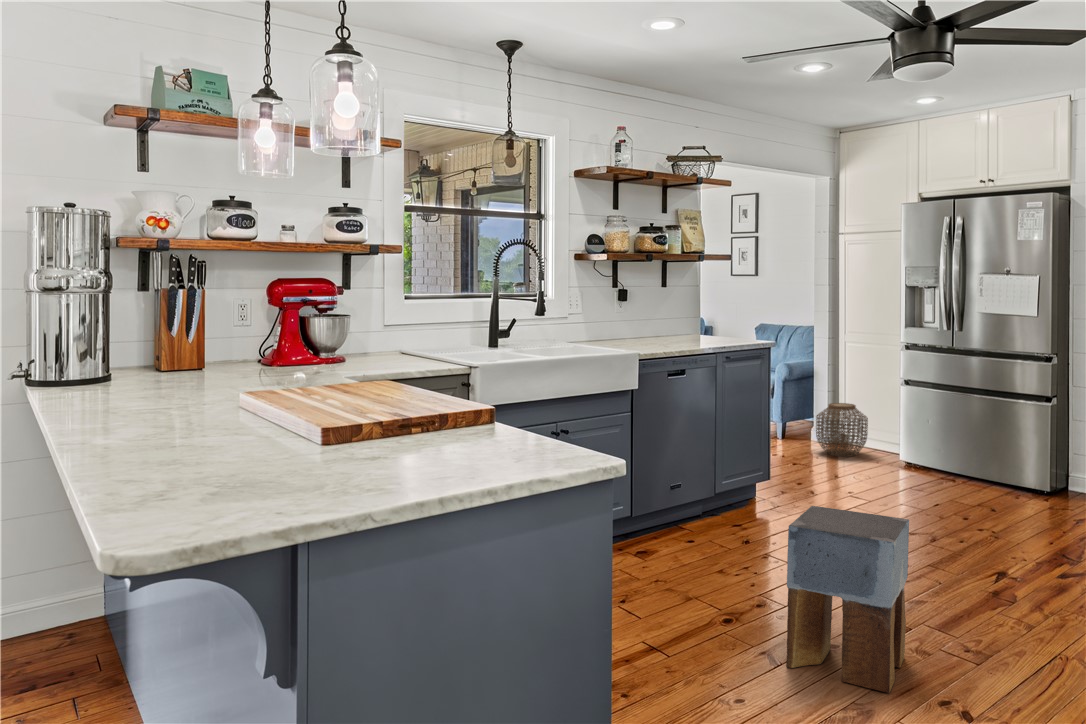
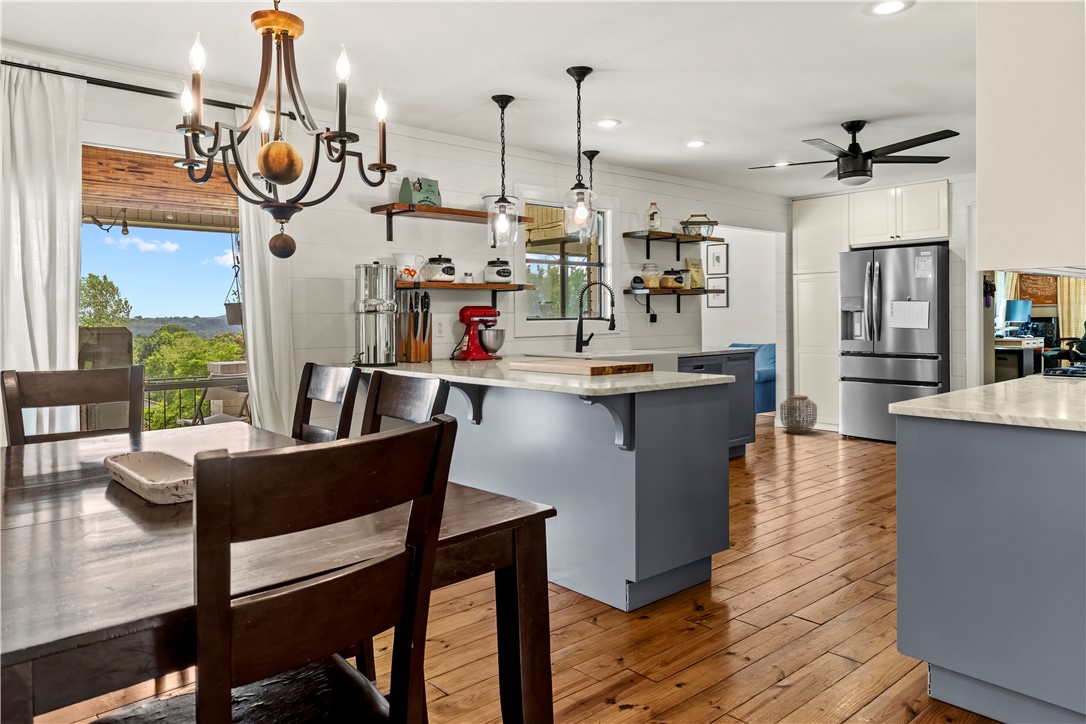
stool: present [786,506,909,693] -> none [792,435,858,531]

